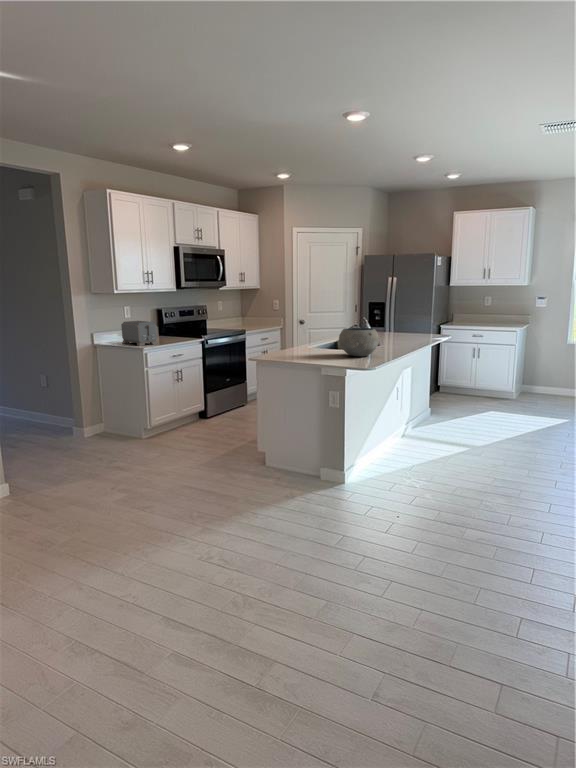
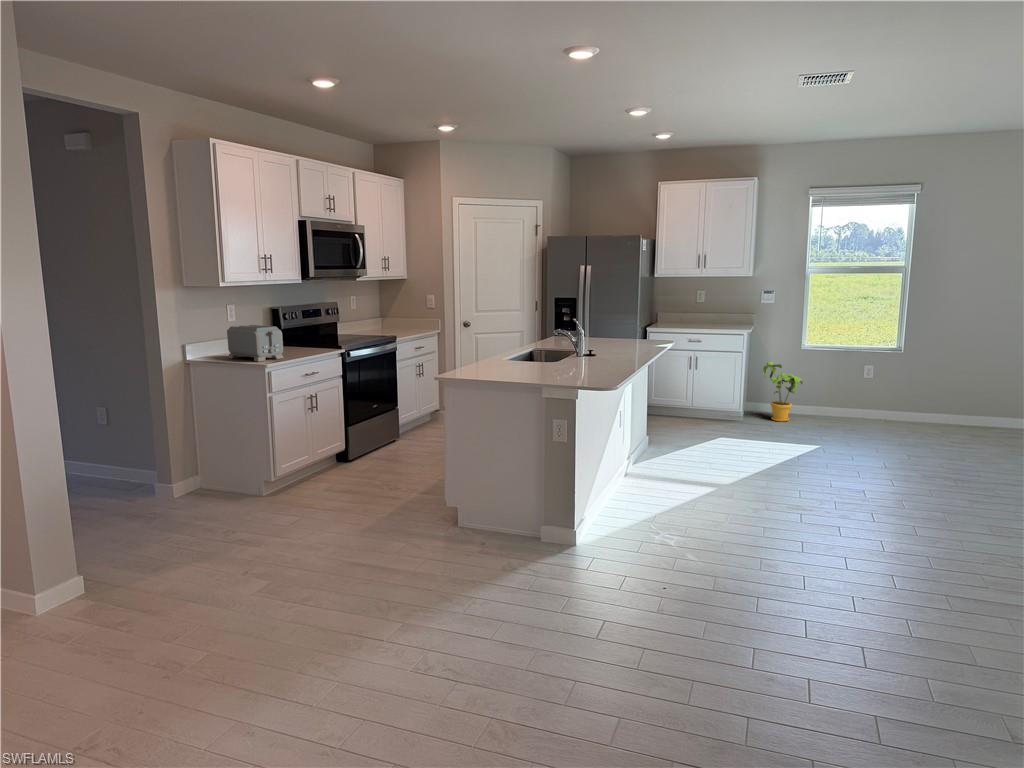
ceramic bowl: present [339,328,380,357] -> none [558,333,614,372]
house plant: none [536,354,569,402] -> present [763,362,803,422]

